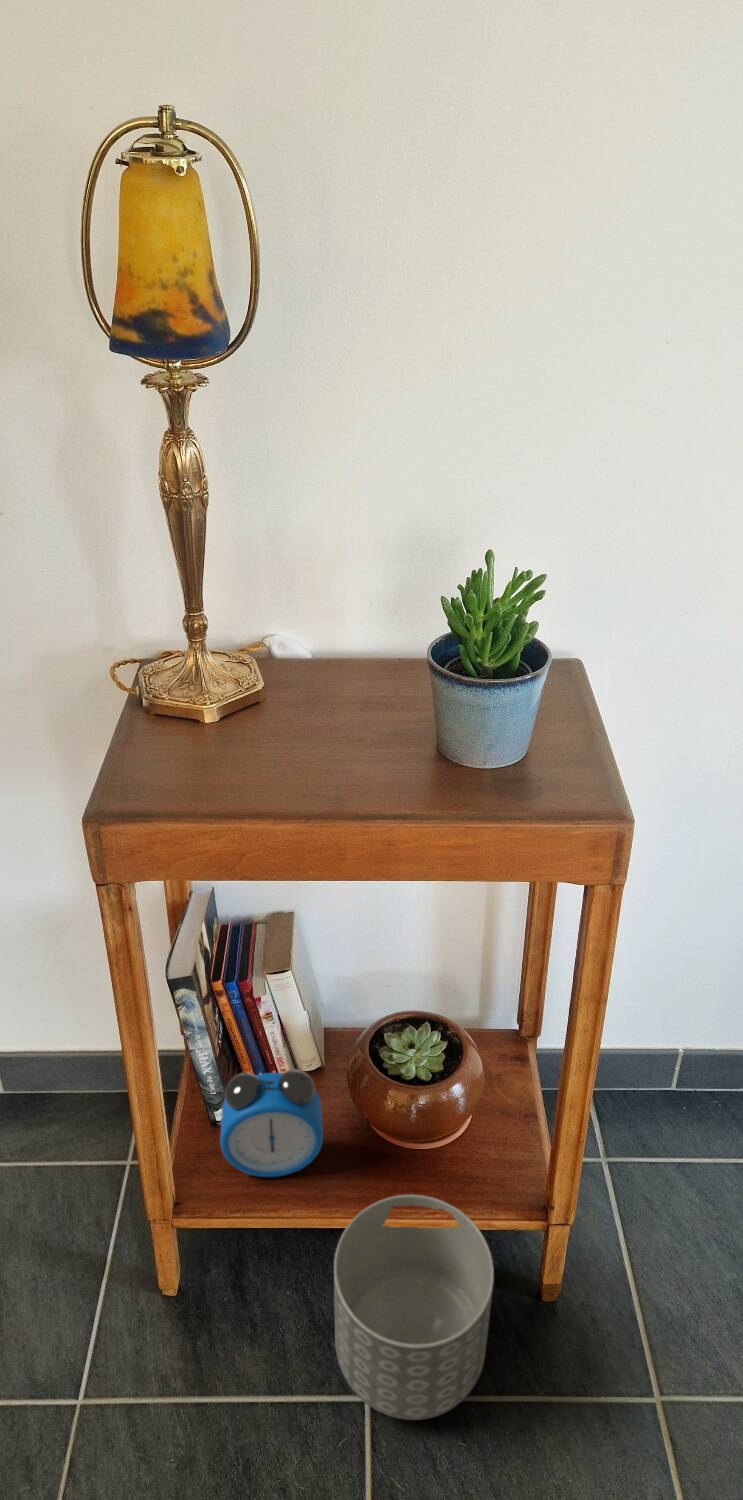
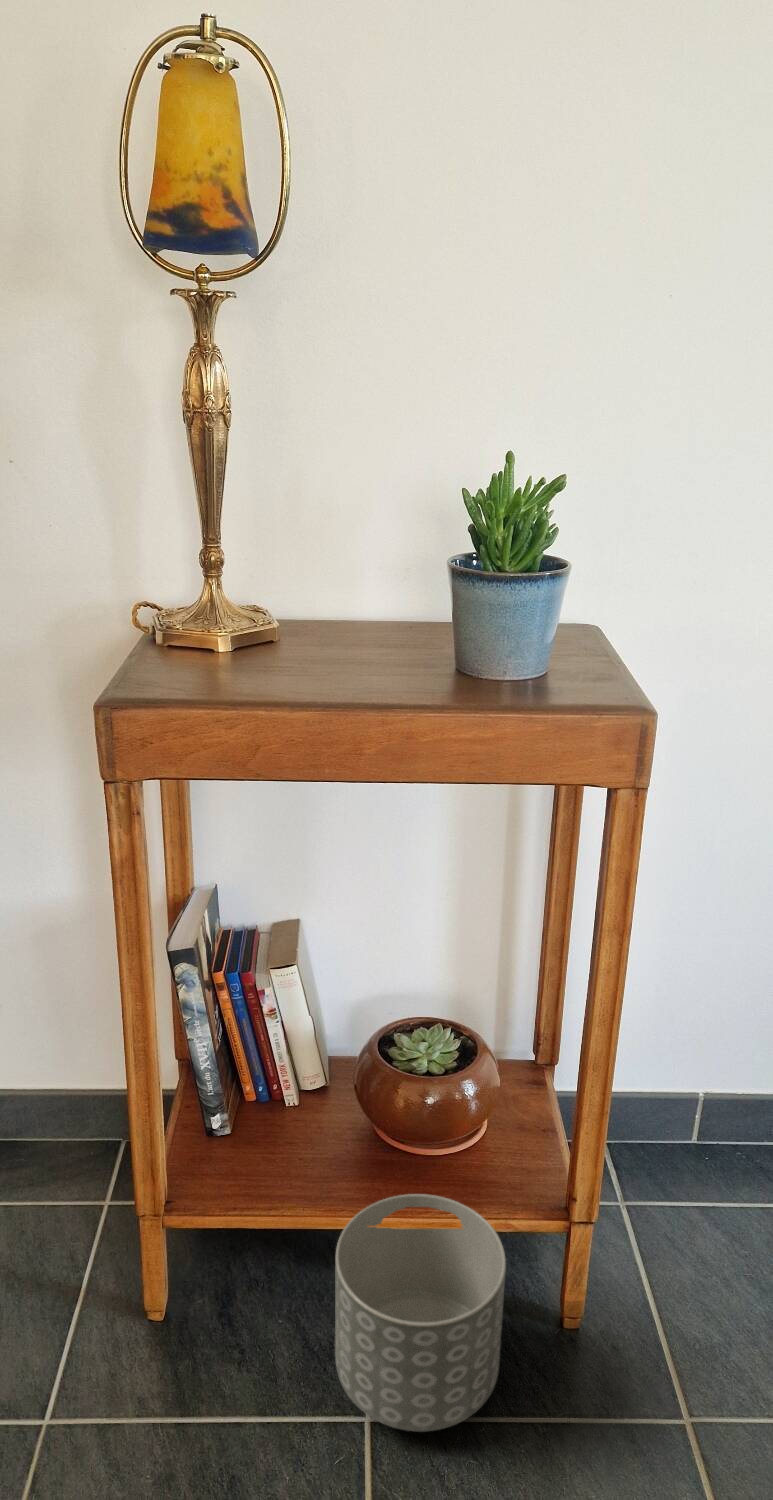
alarm clock: present [220,1069,323,1177] -> none [217,1058,326,1180]

